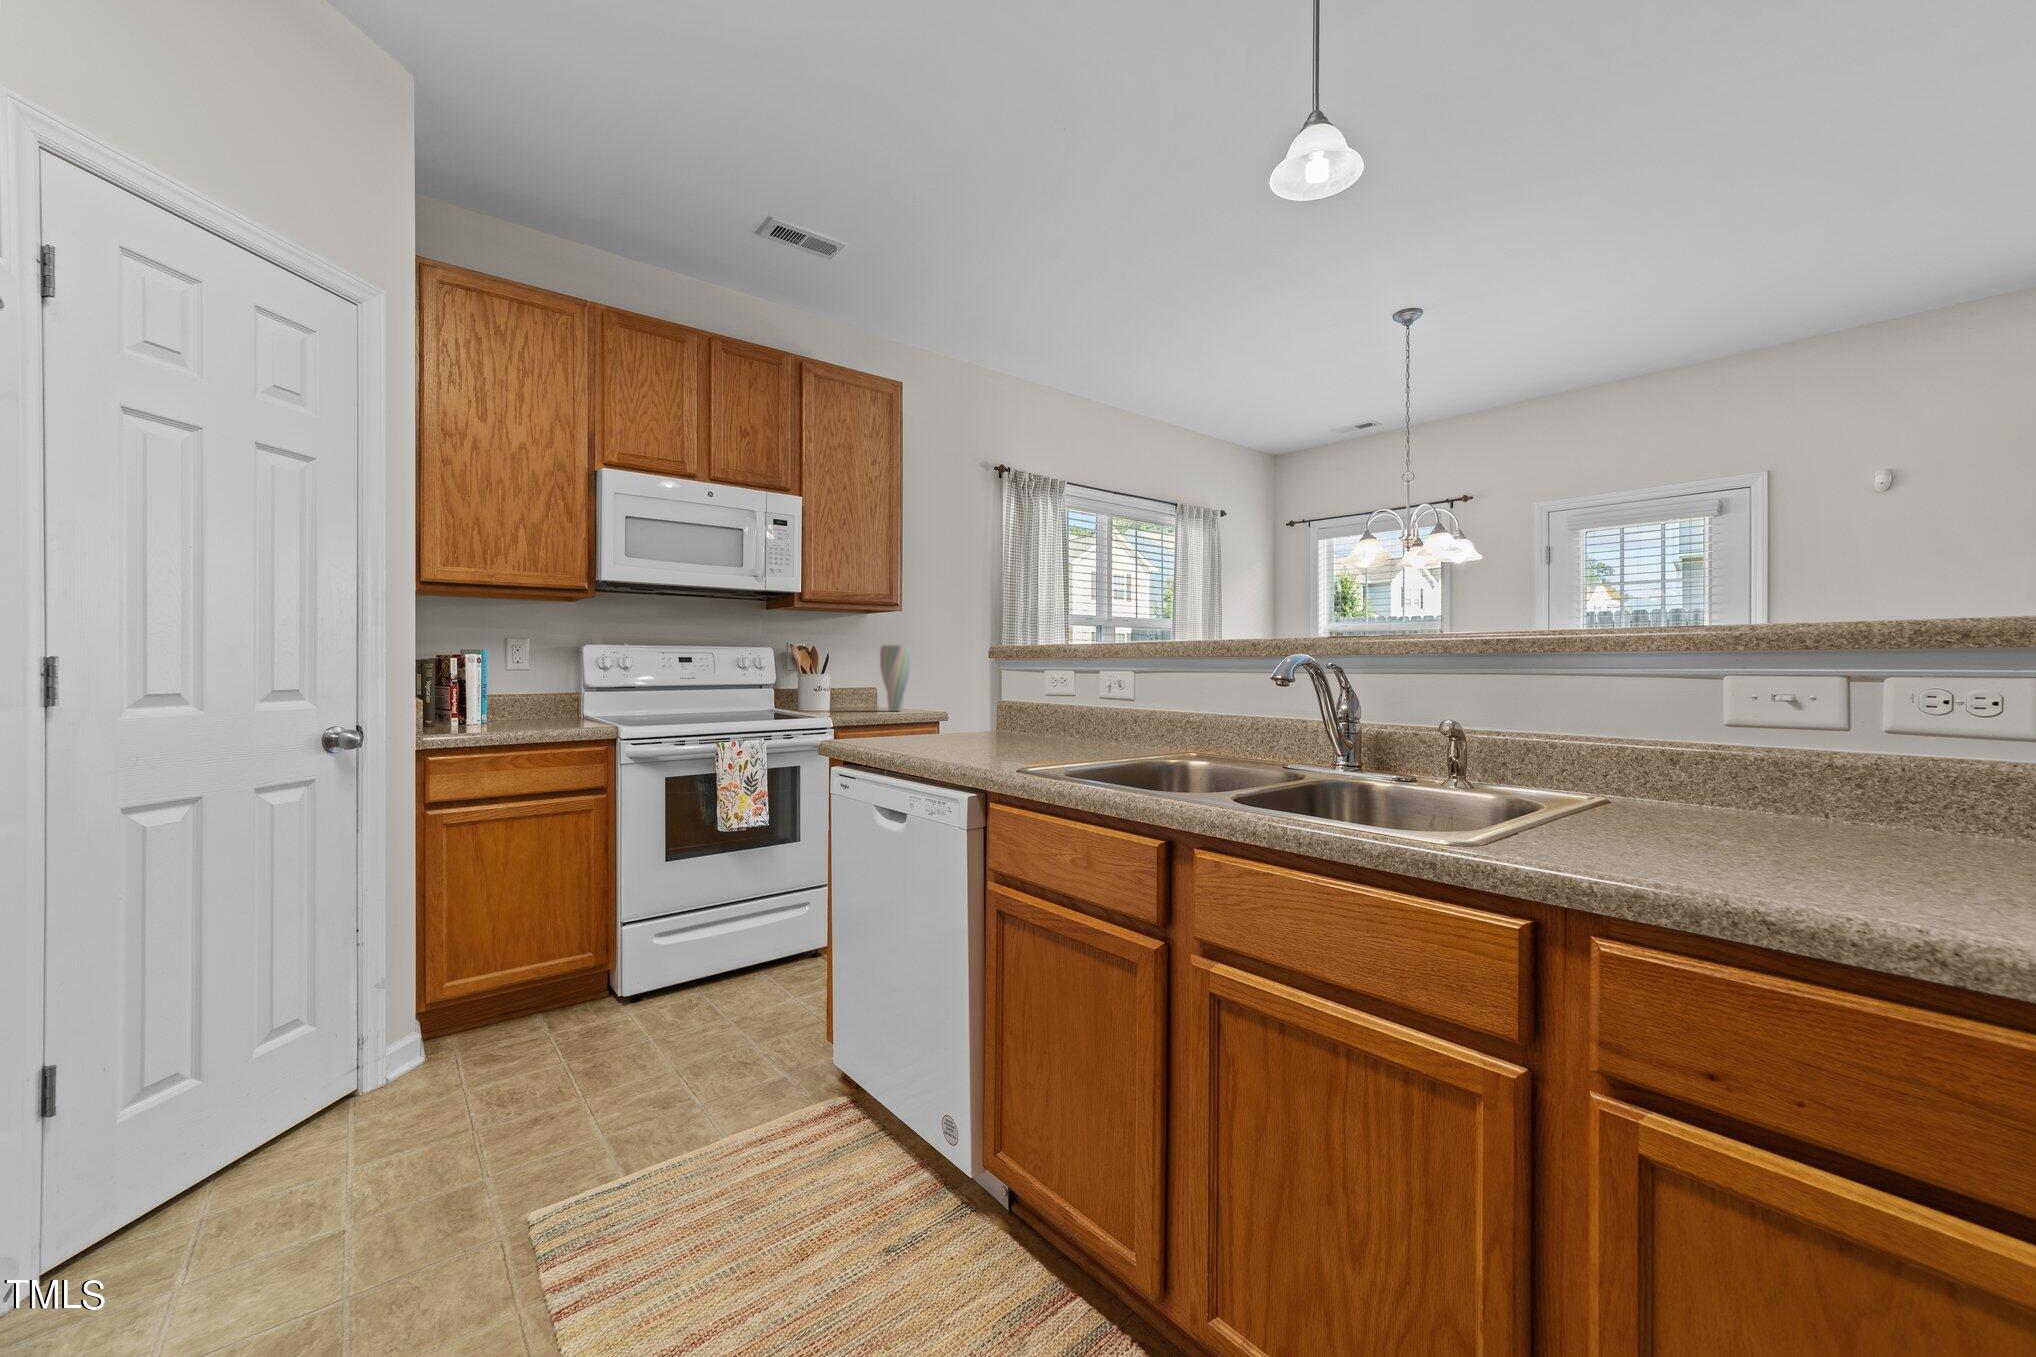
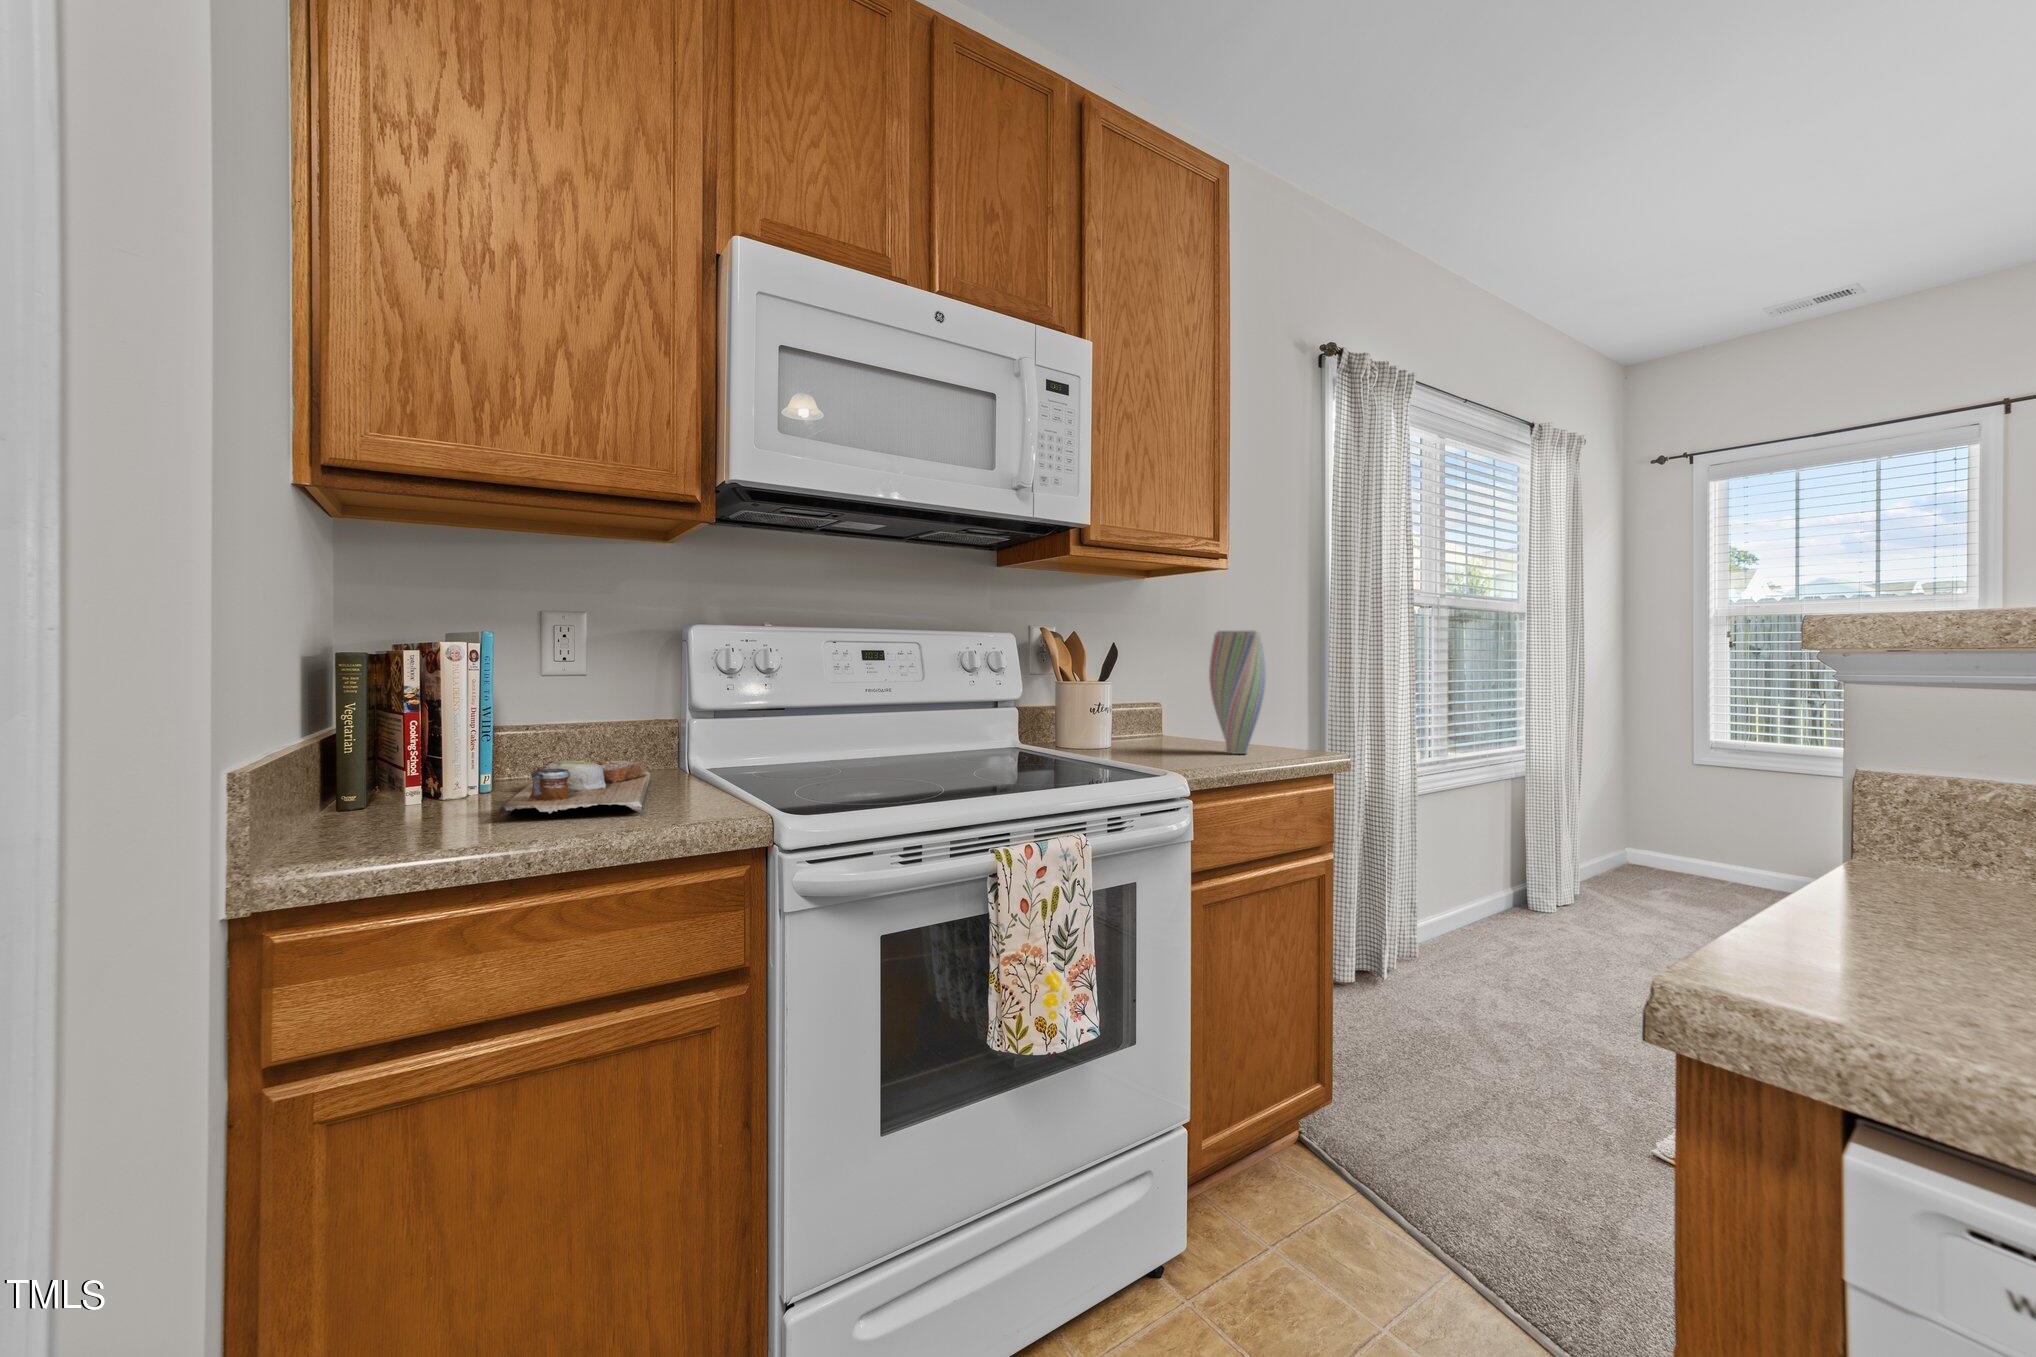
cutting board: none [496,707,565,727] -> present [499,760,650,814]

